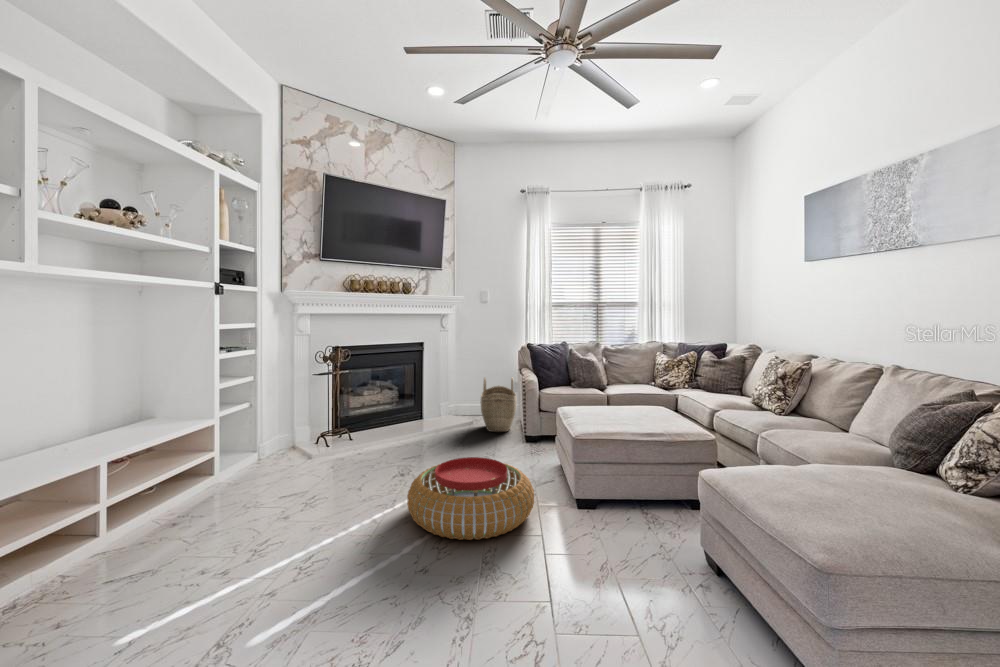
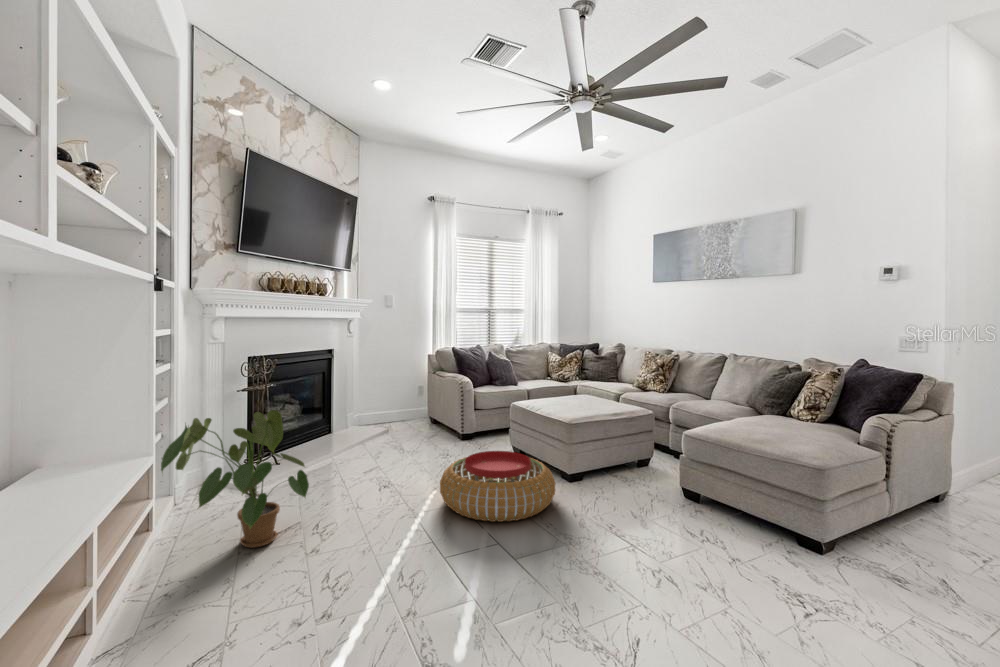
woven basket: present [481,378,517,432] -> none [401,381,440,436]
house plant: none [178,395,298,509] -> present [161,410,309,548]

